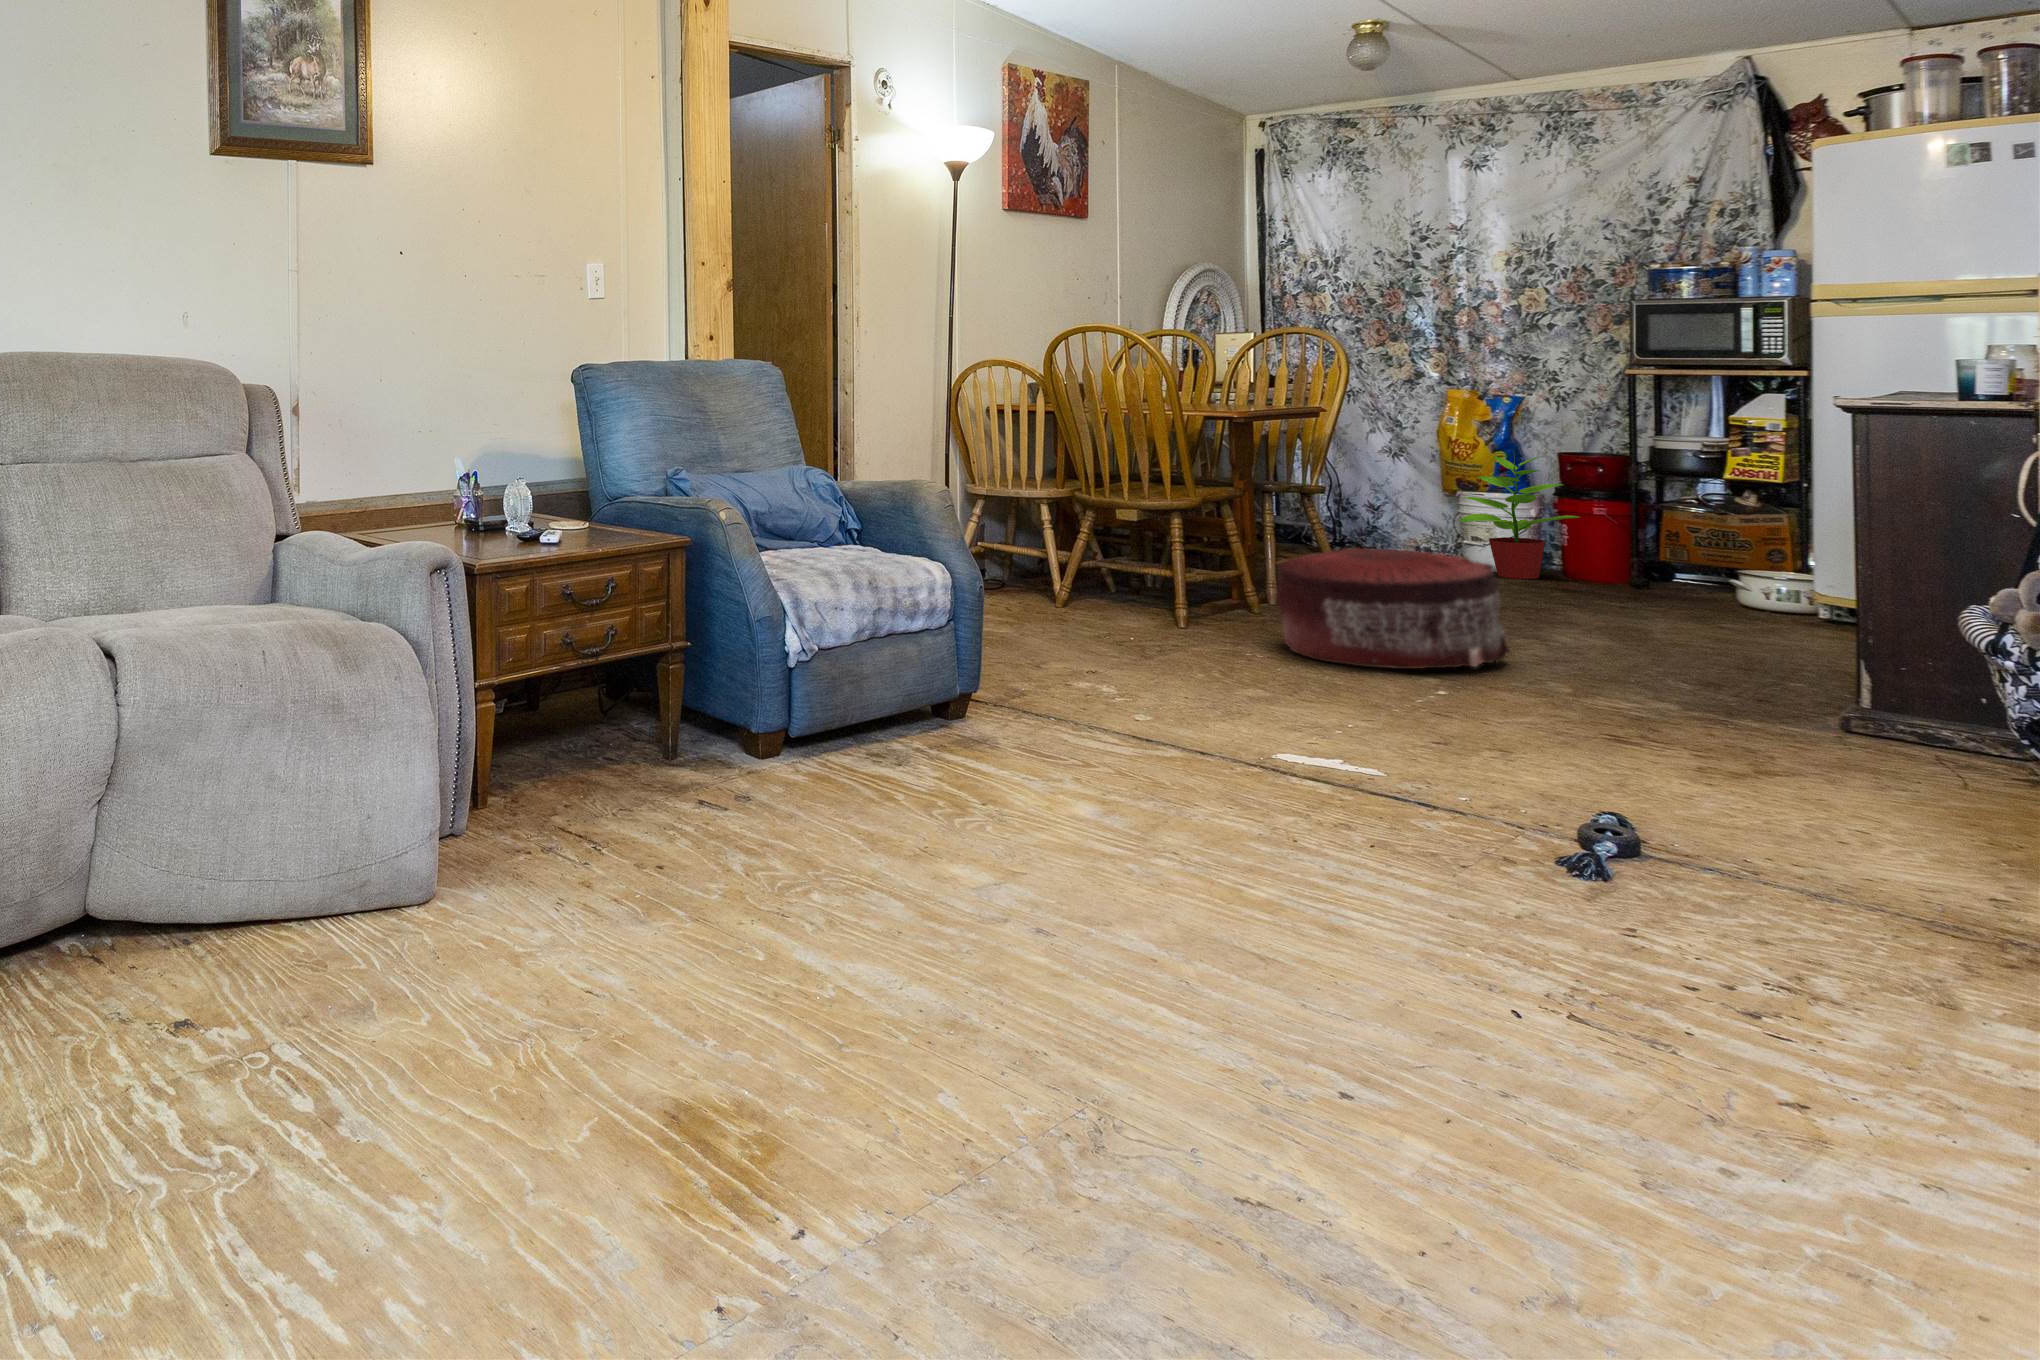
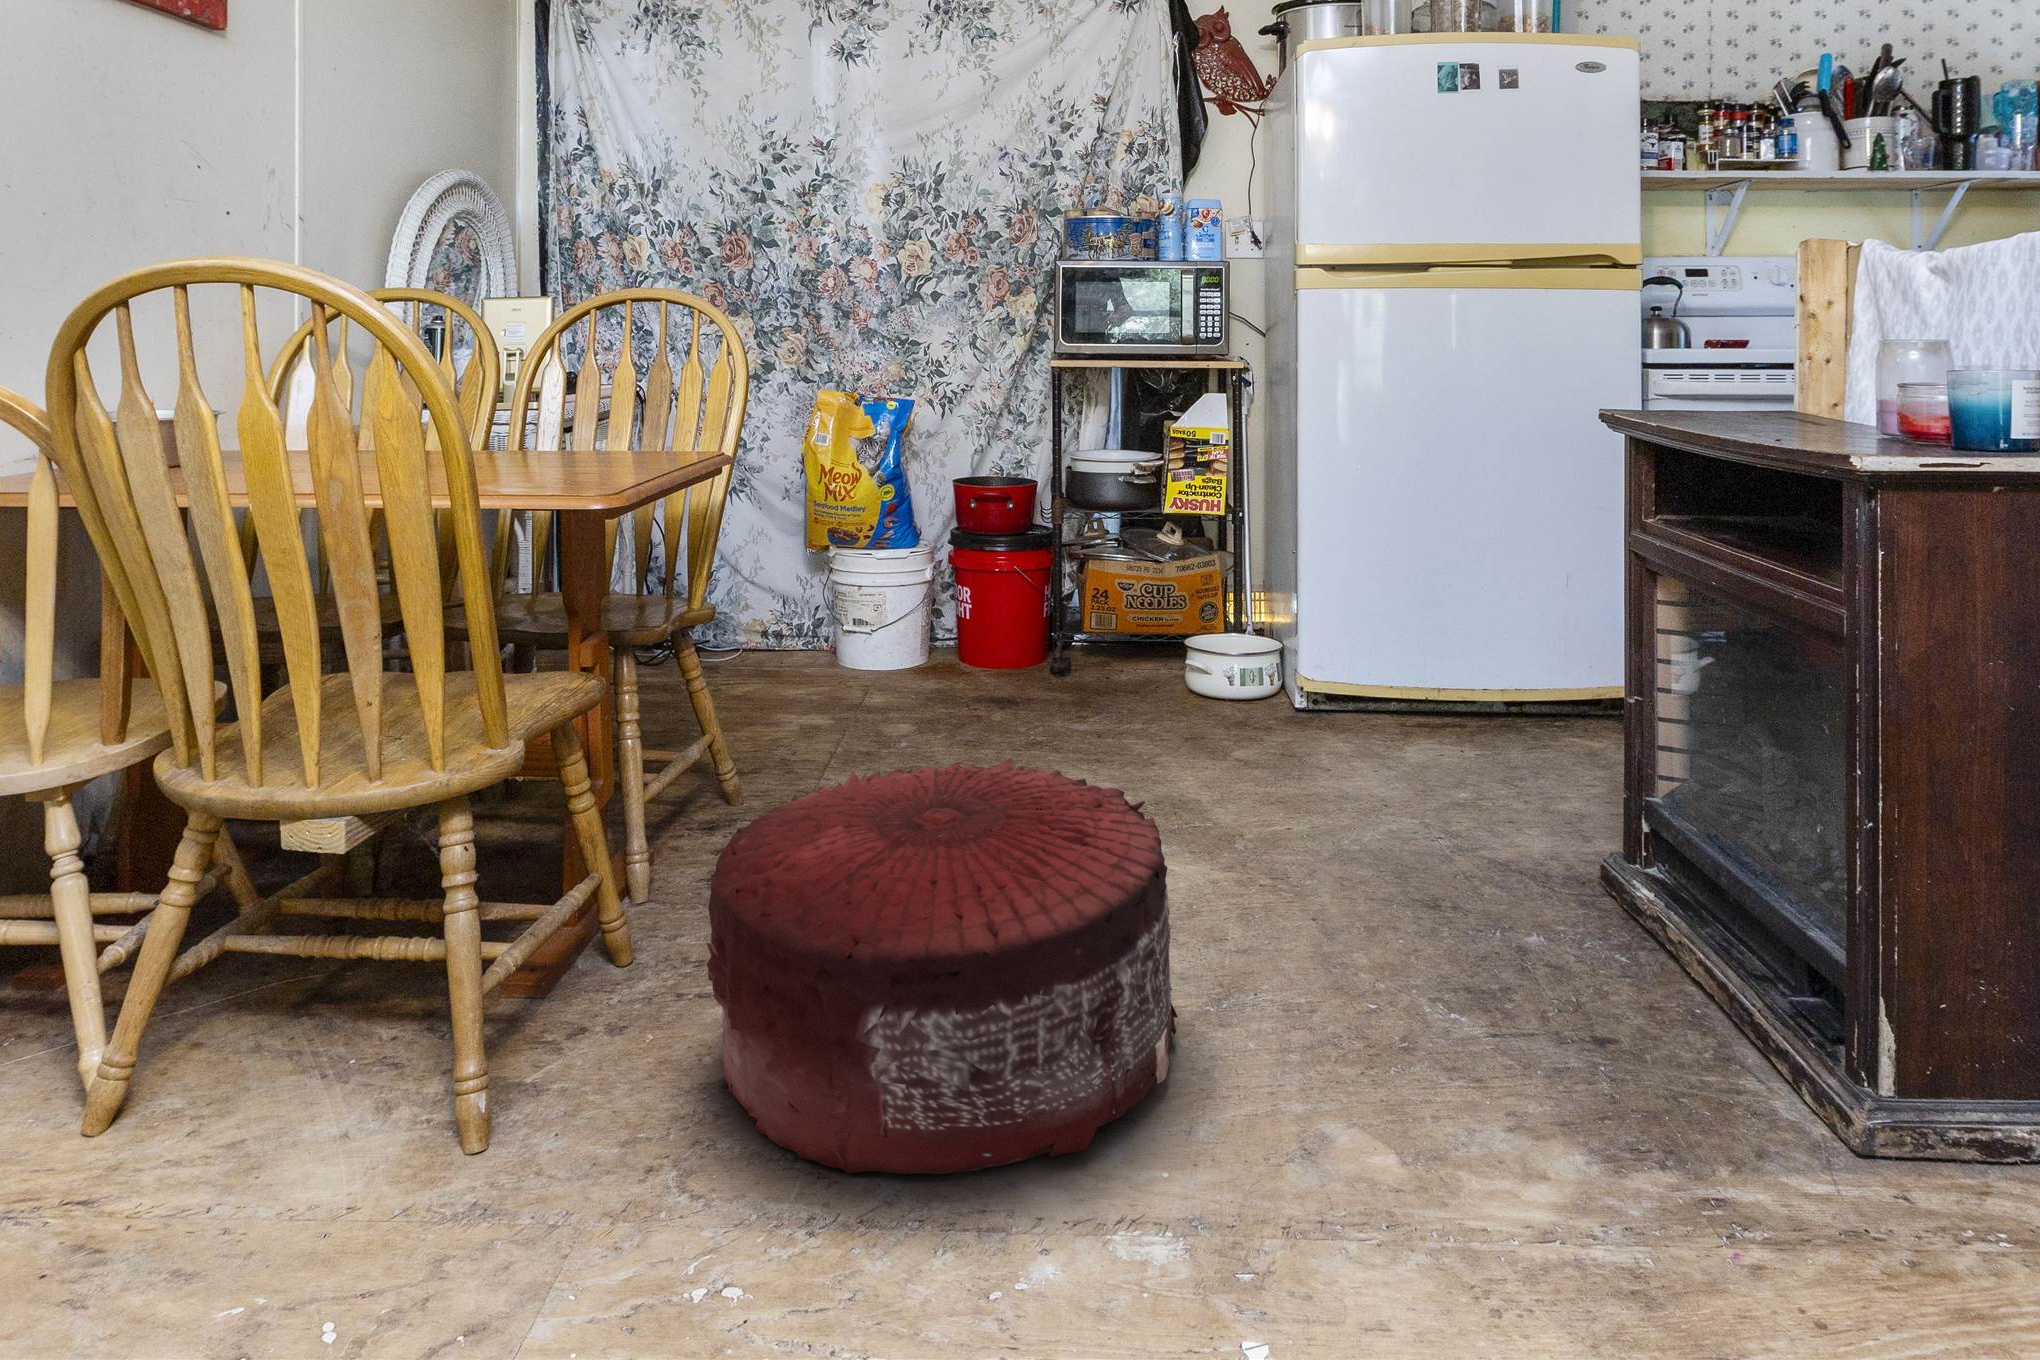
potted plant: present [1460,455,1579,579] -> none [843,478,999,674]

